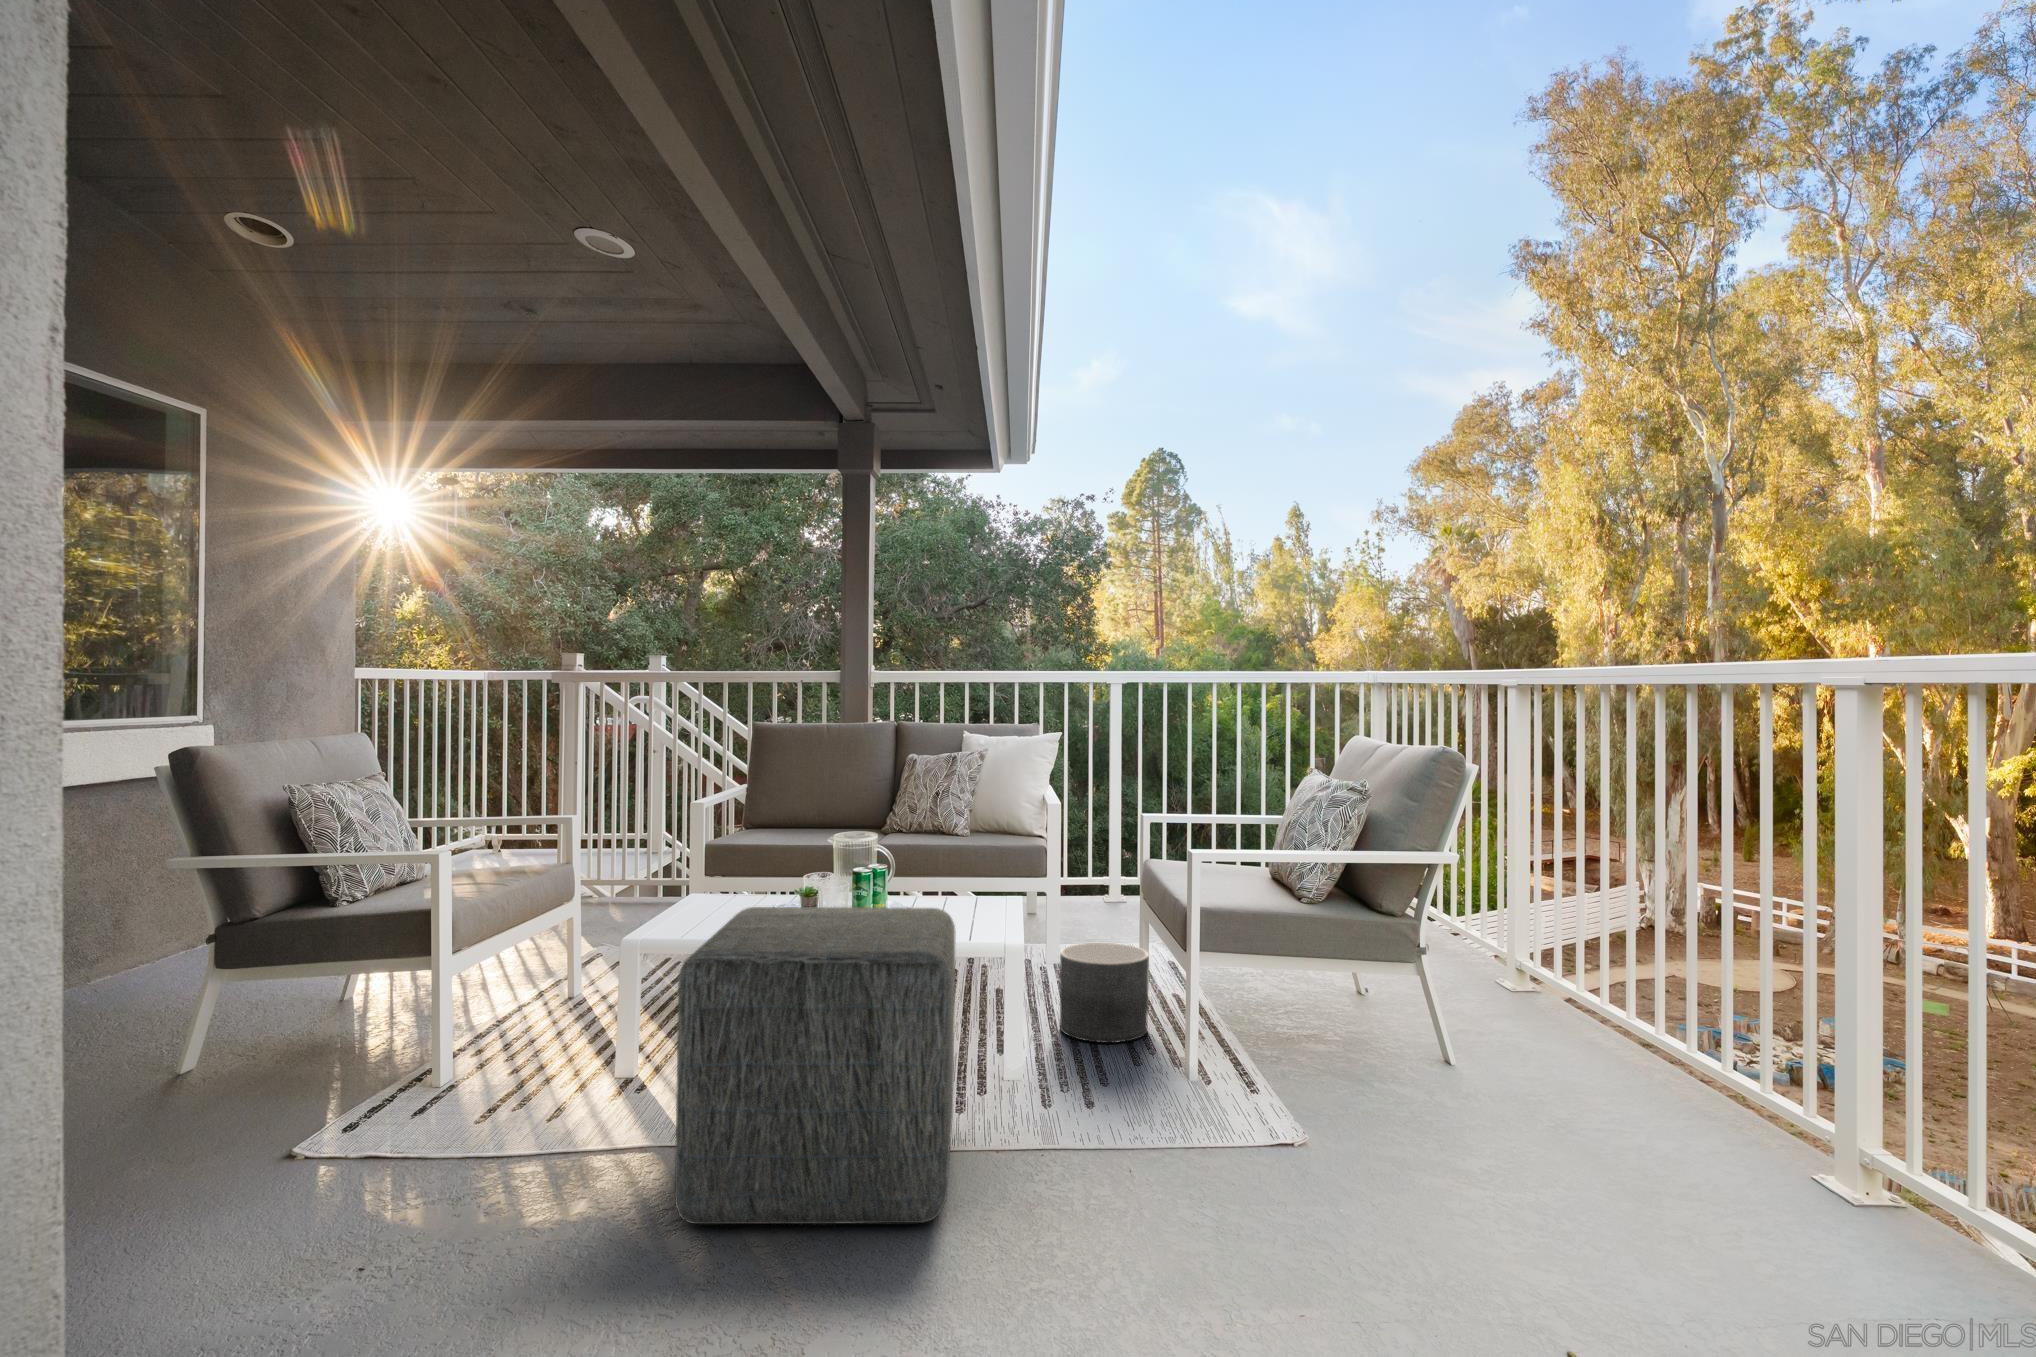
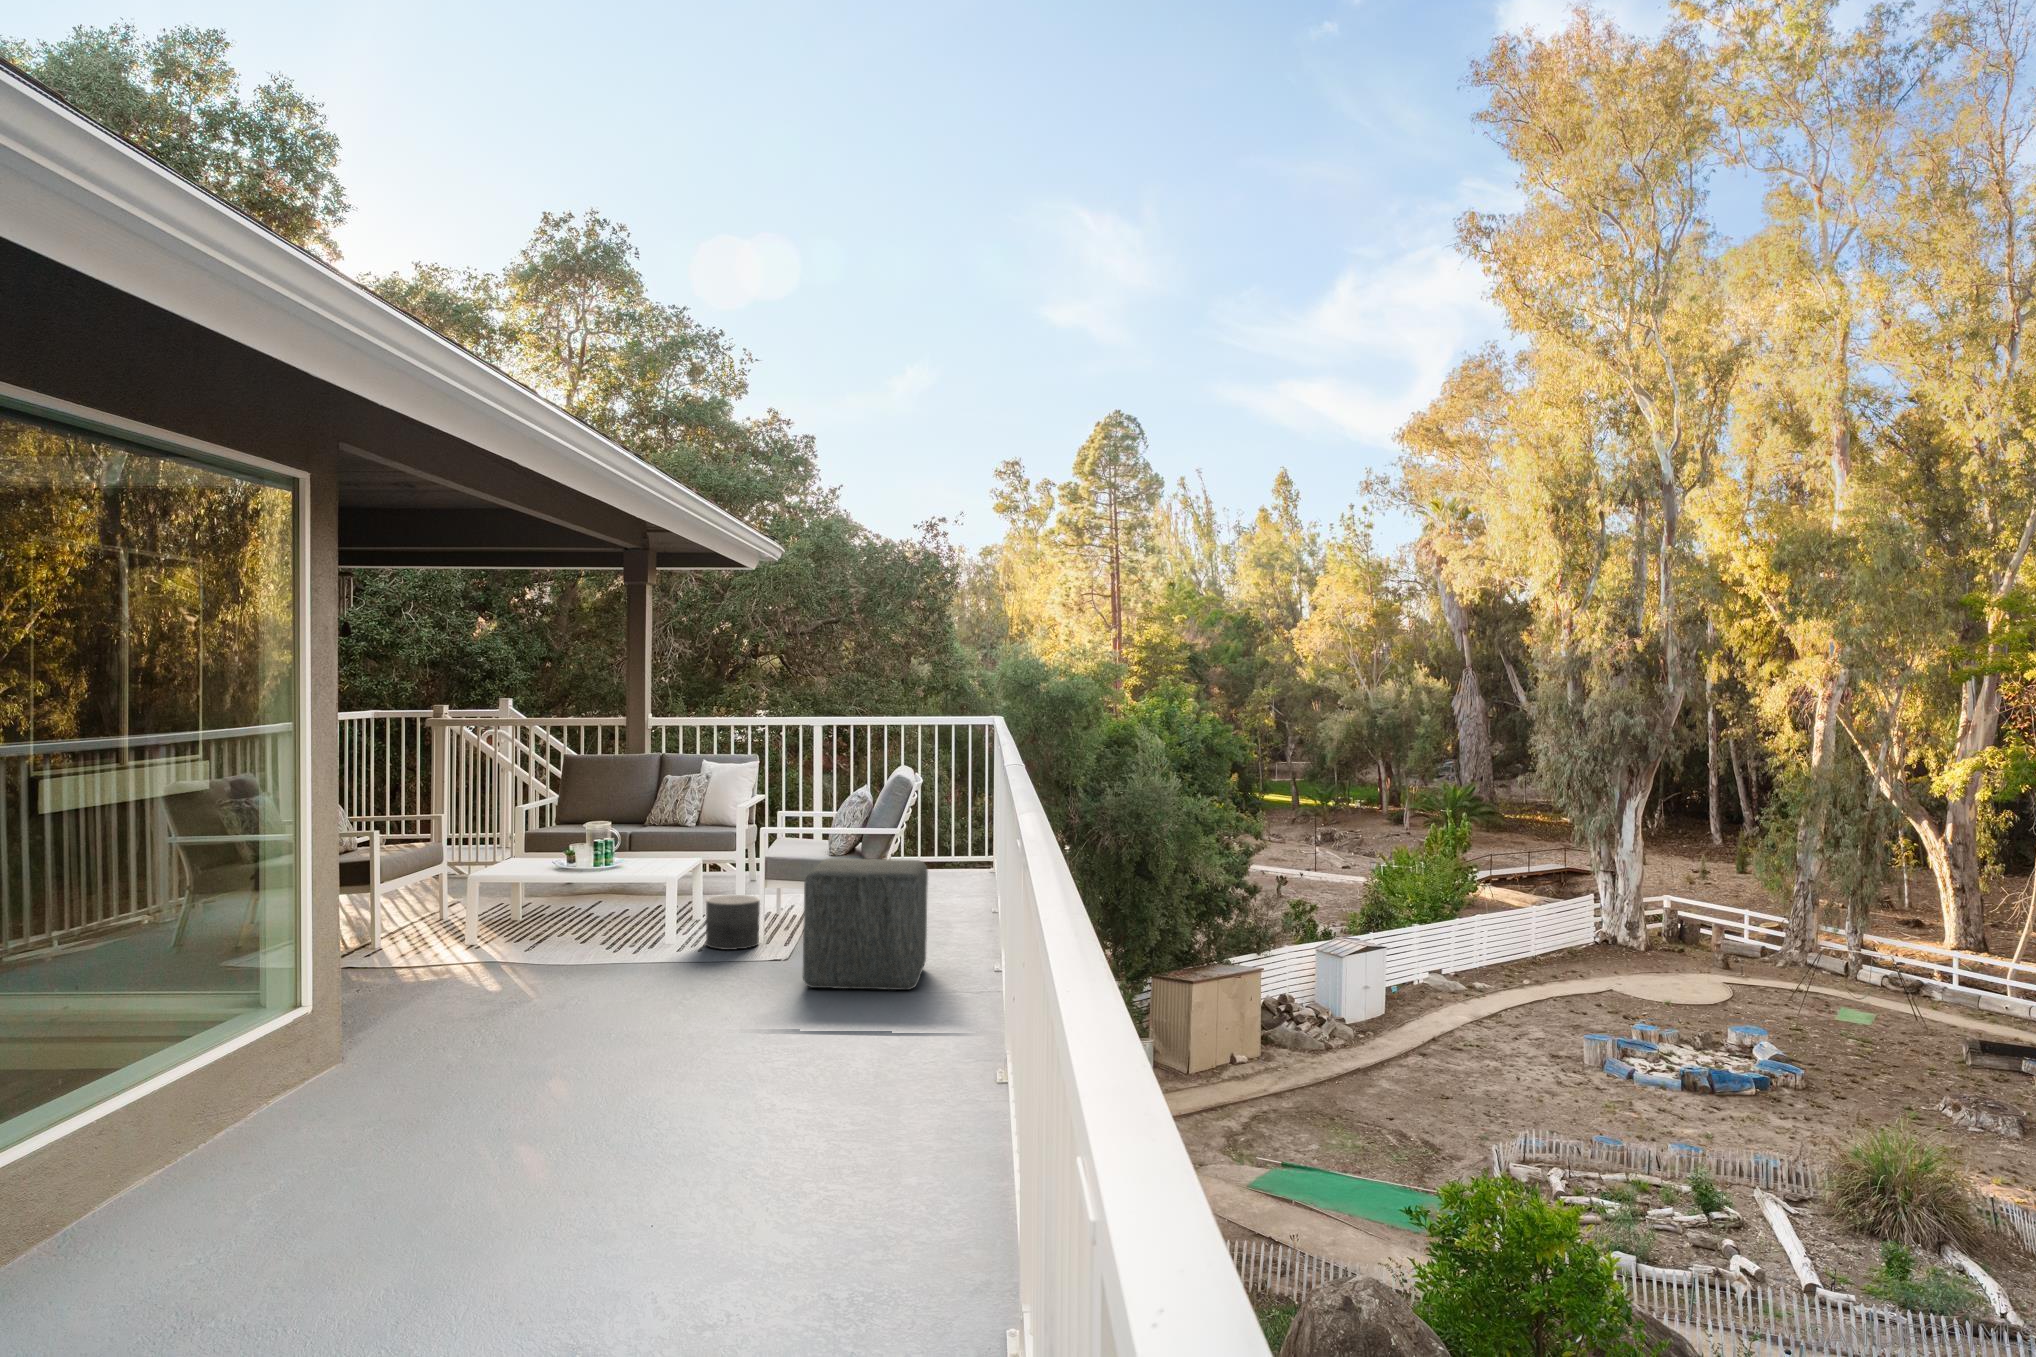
ottoman: present [675,907,956,1224] -> present [803,858,928,990]

